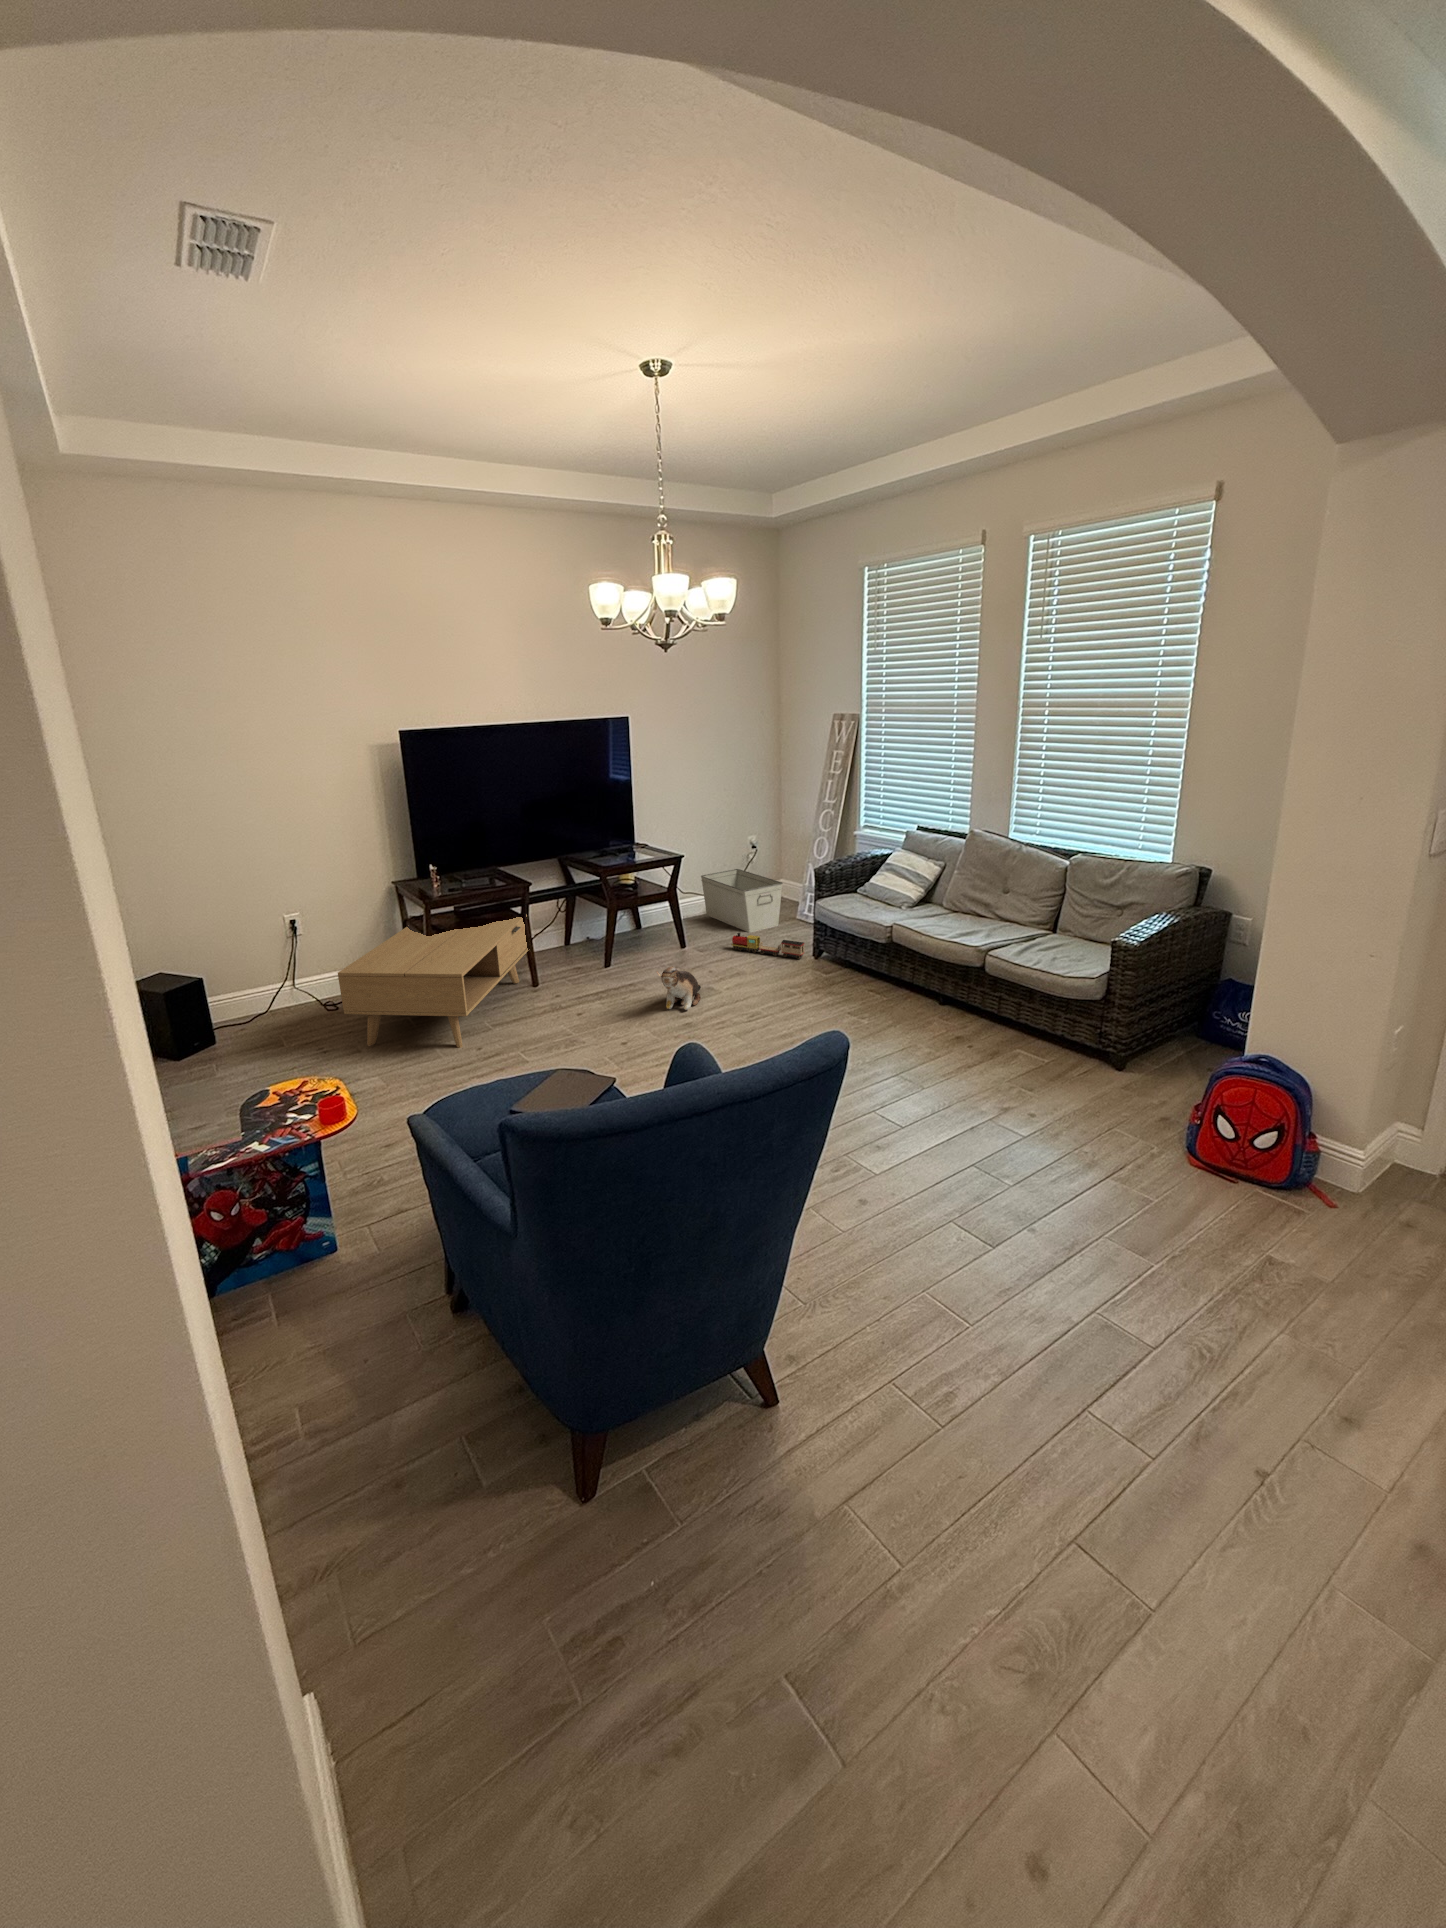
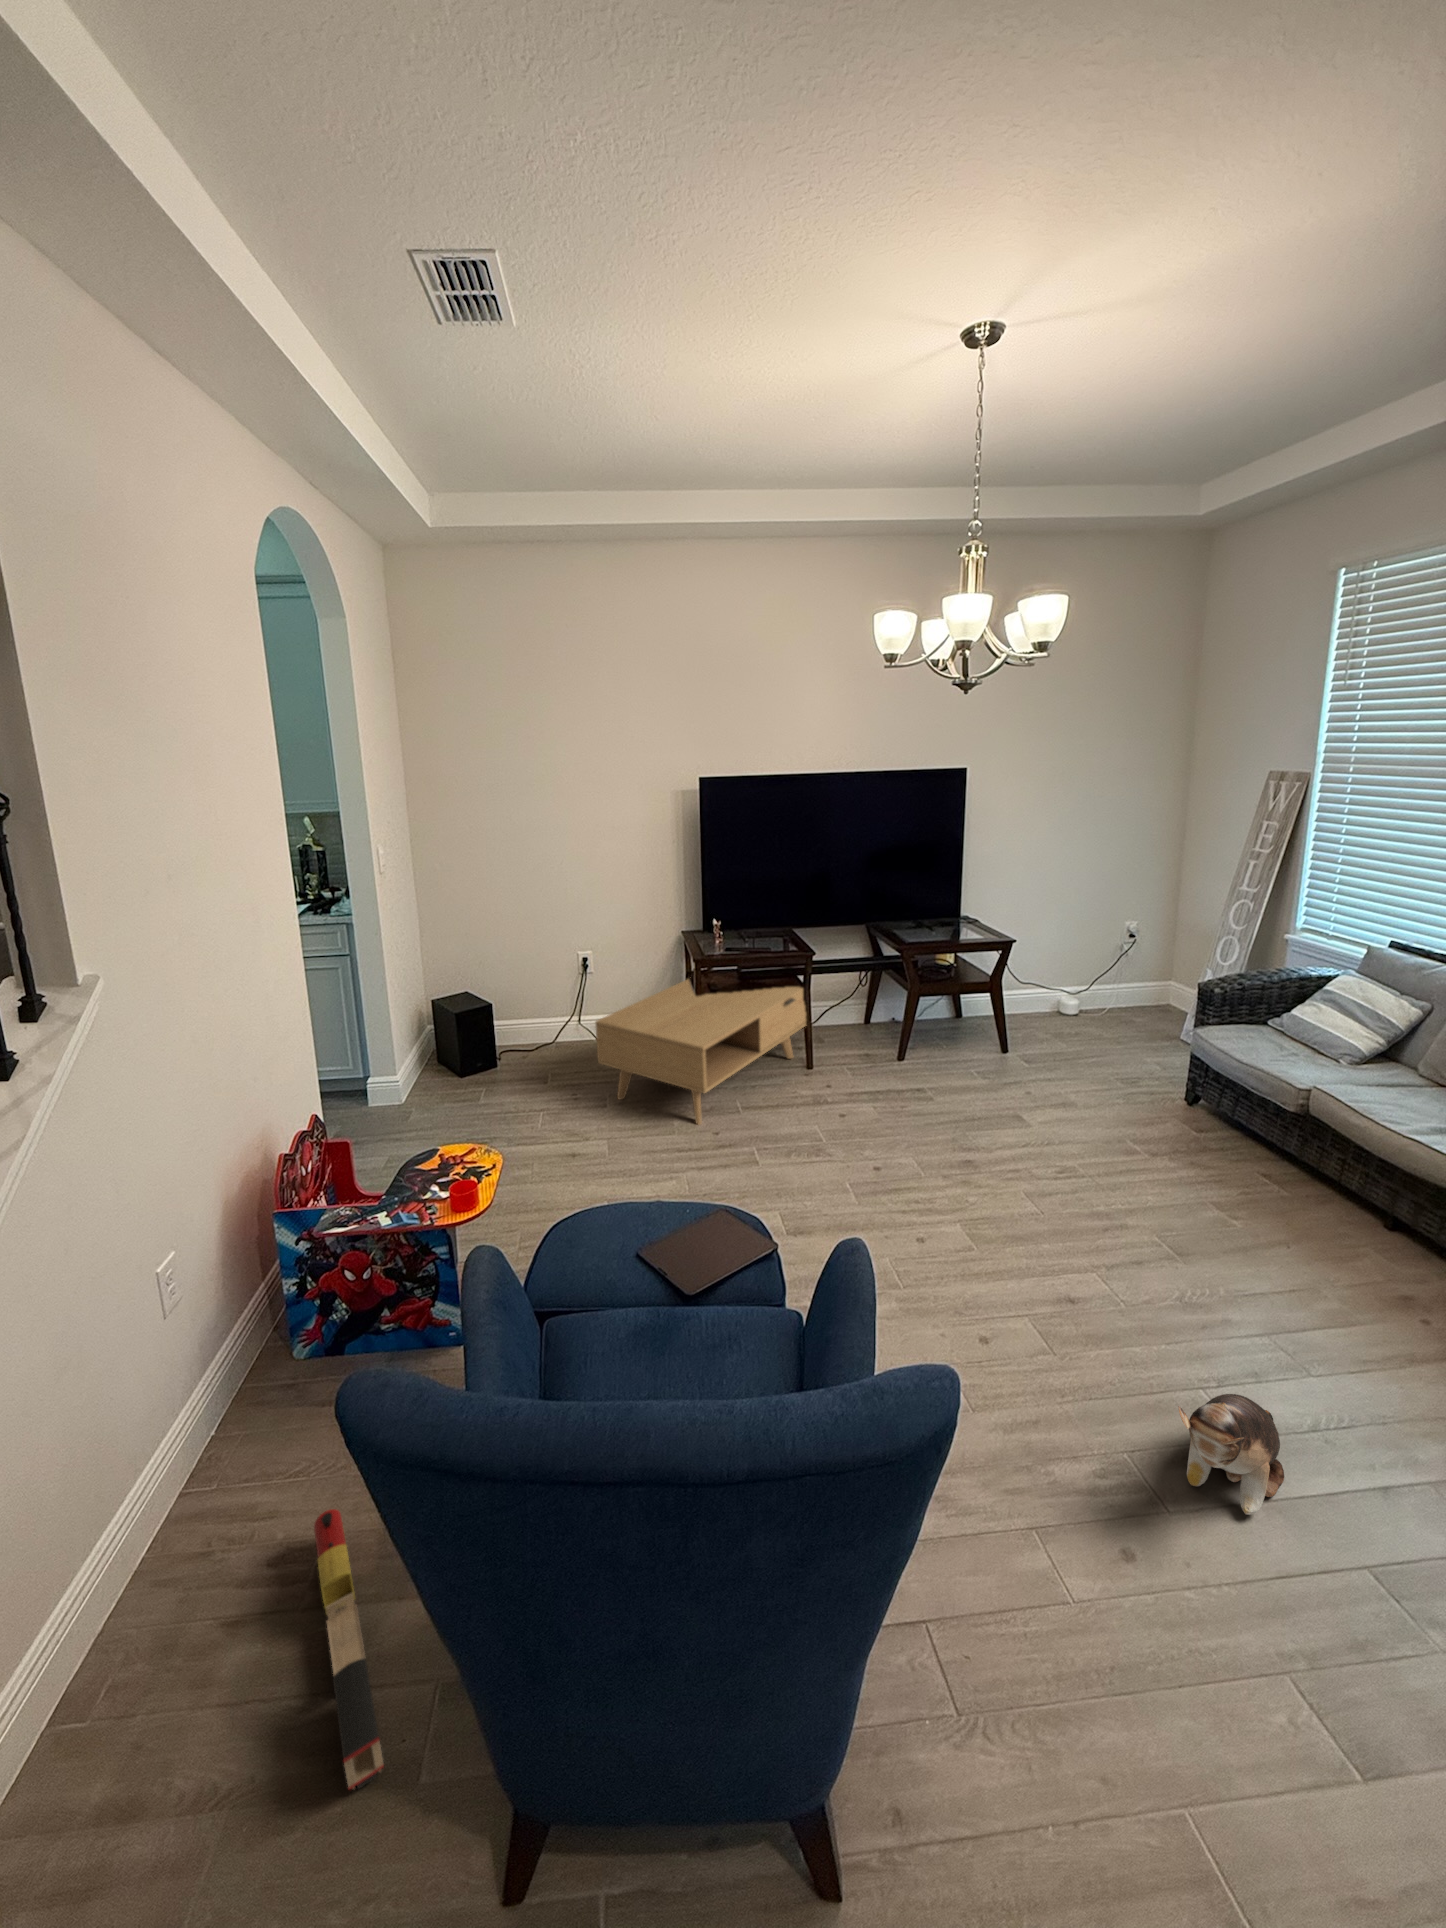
storage bin: present [701,869,783,933] -> none [1046,961,1158,1047]
toy train: present [731,933,804,959] -> present [314,1509,384,1789]
plush toy: present [657,966,701,1010] -> present [1178,1394,1284,1515]

